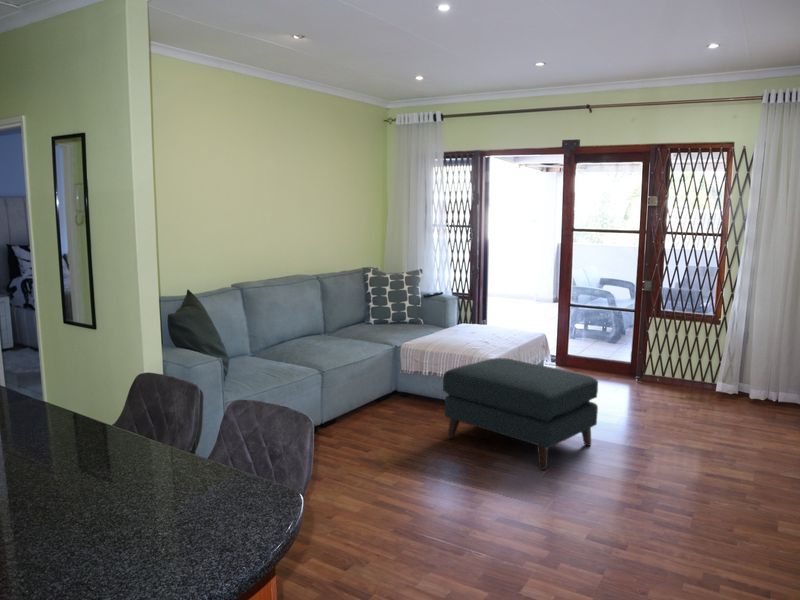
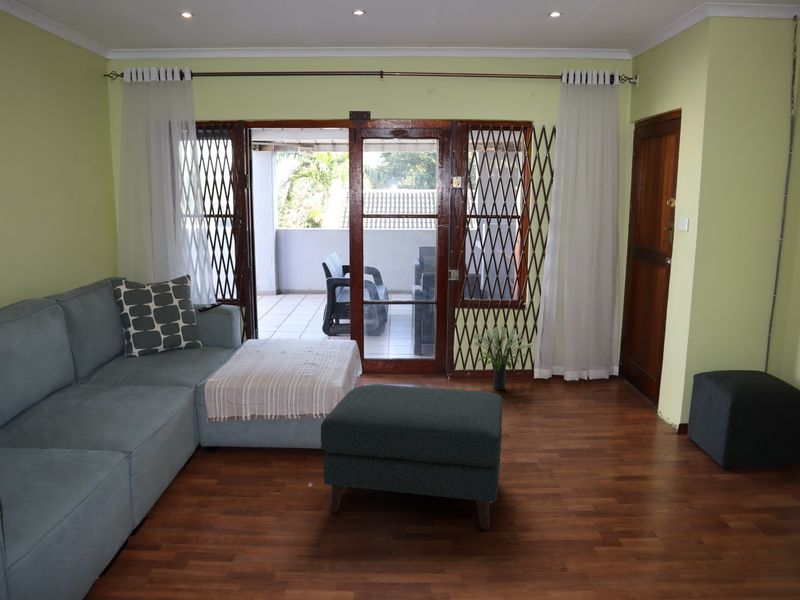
potted plant: none [649,336,710,397] -> present [474,326,532,390]

